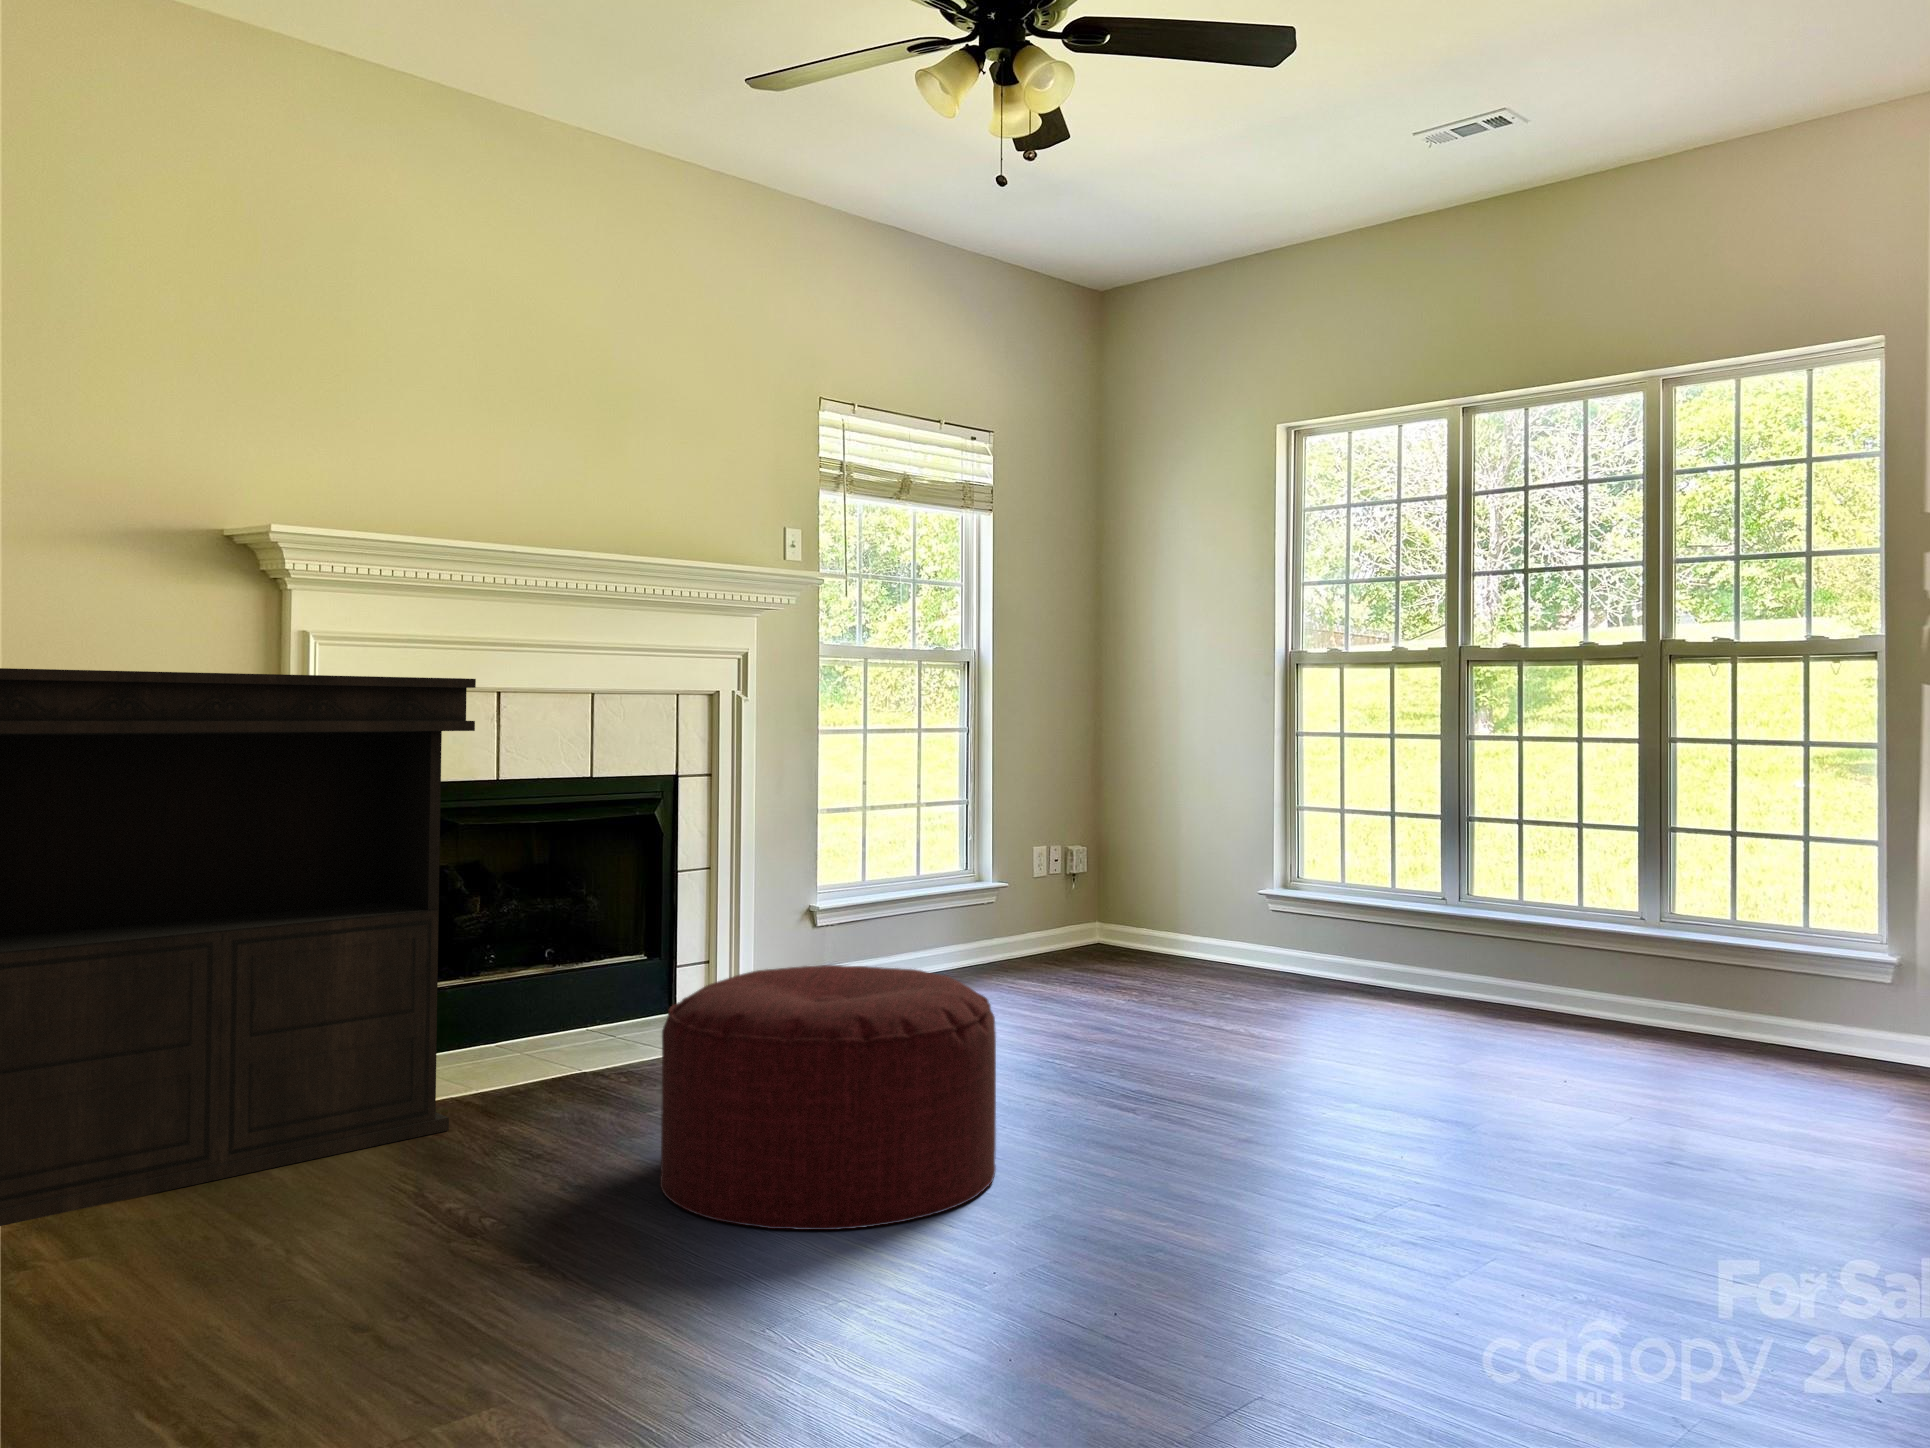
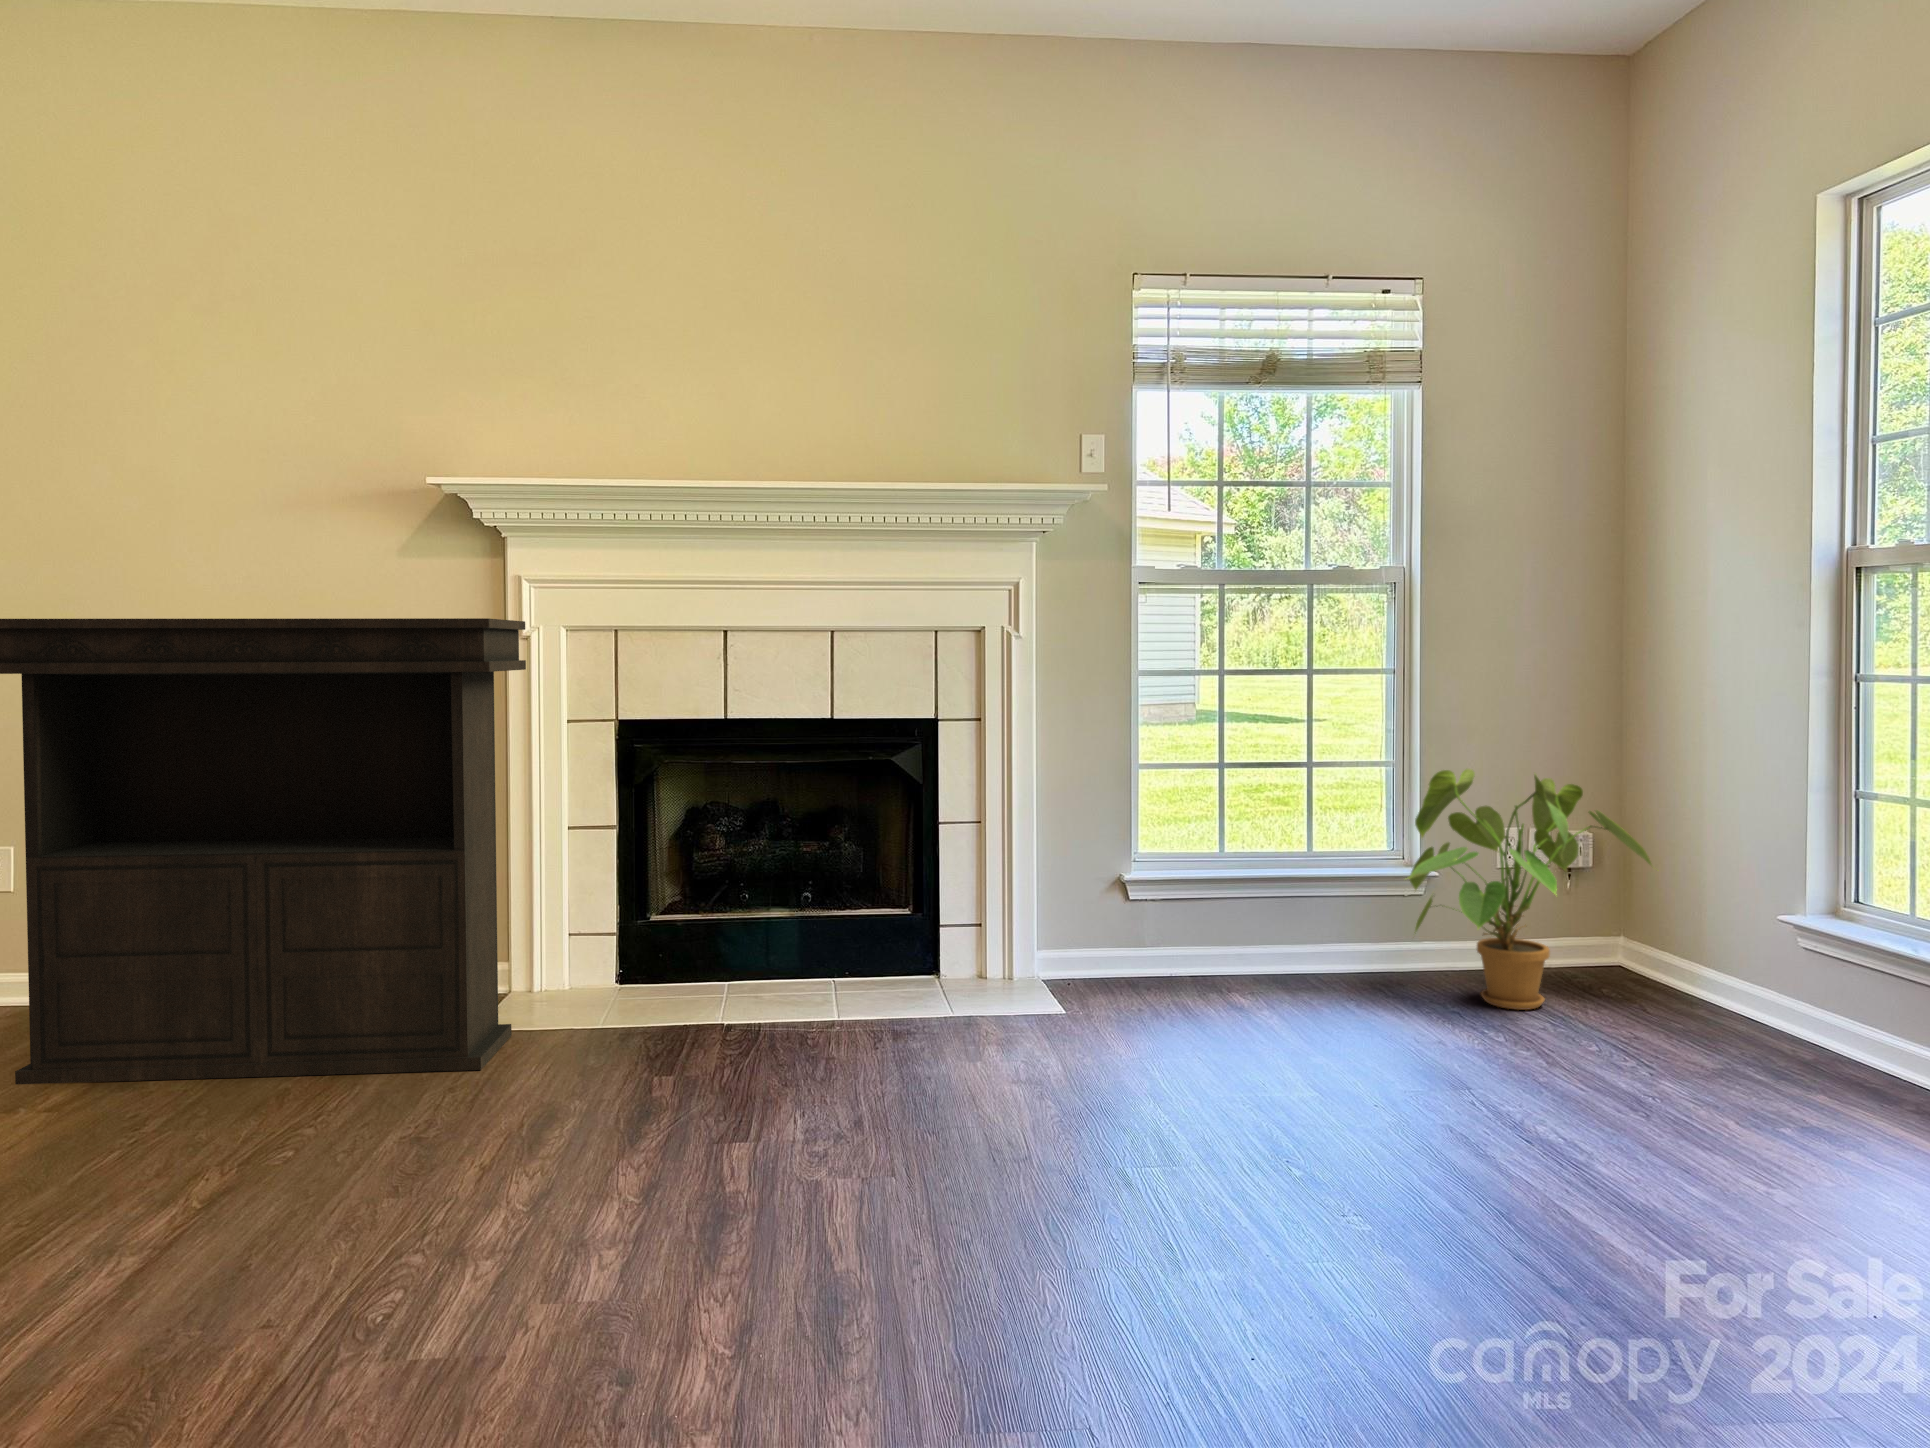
house plant: none [996,802,1159,973] -> present [1408,769,1652,1010]
ottoman: present [660,965,996,1230] -> none [330,963,780,1354]

